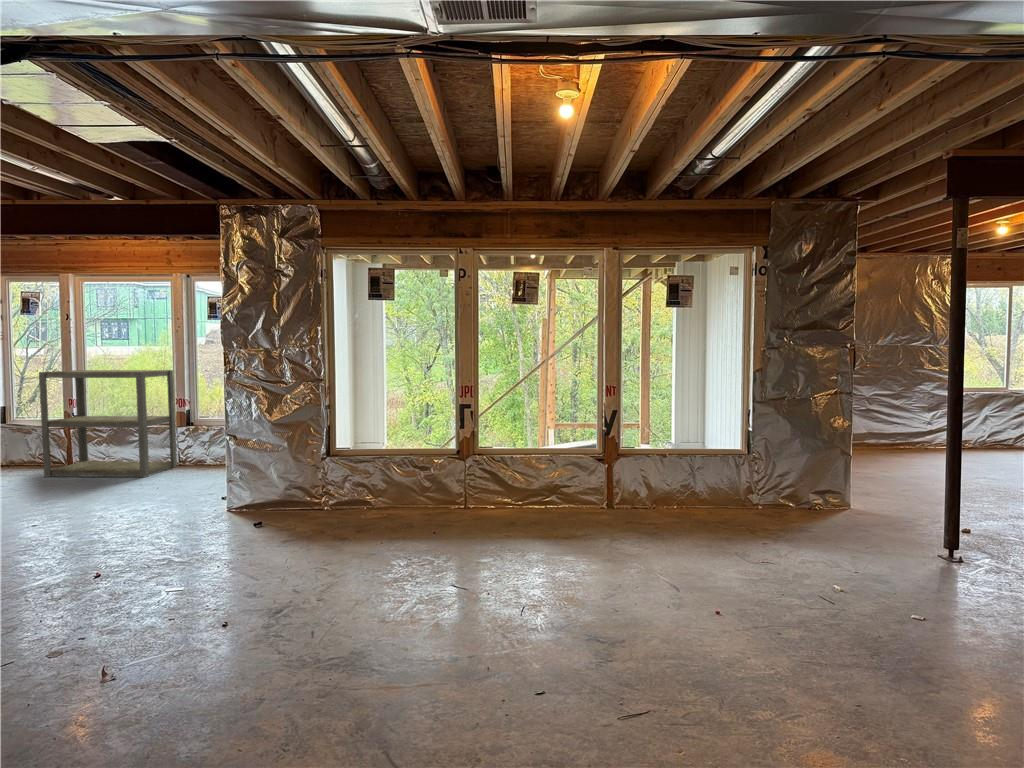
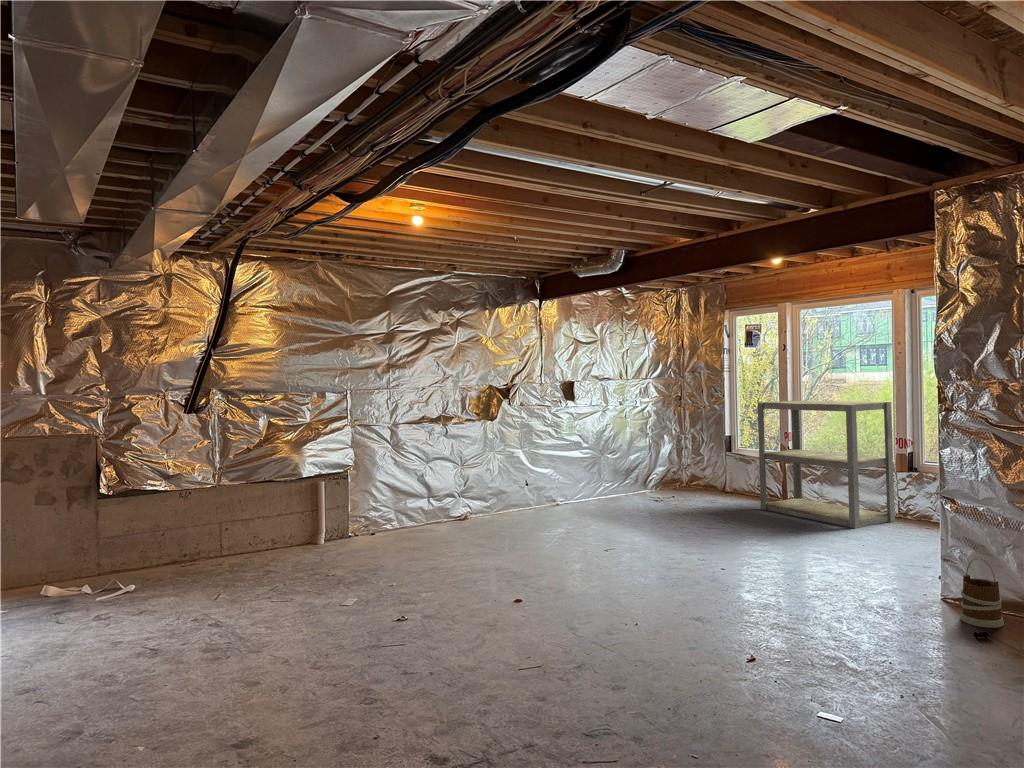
wooden bucket: none [242,473,269,520] -> present [961,558,1004,628]

